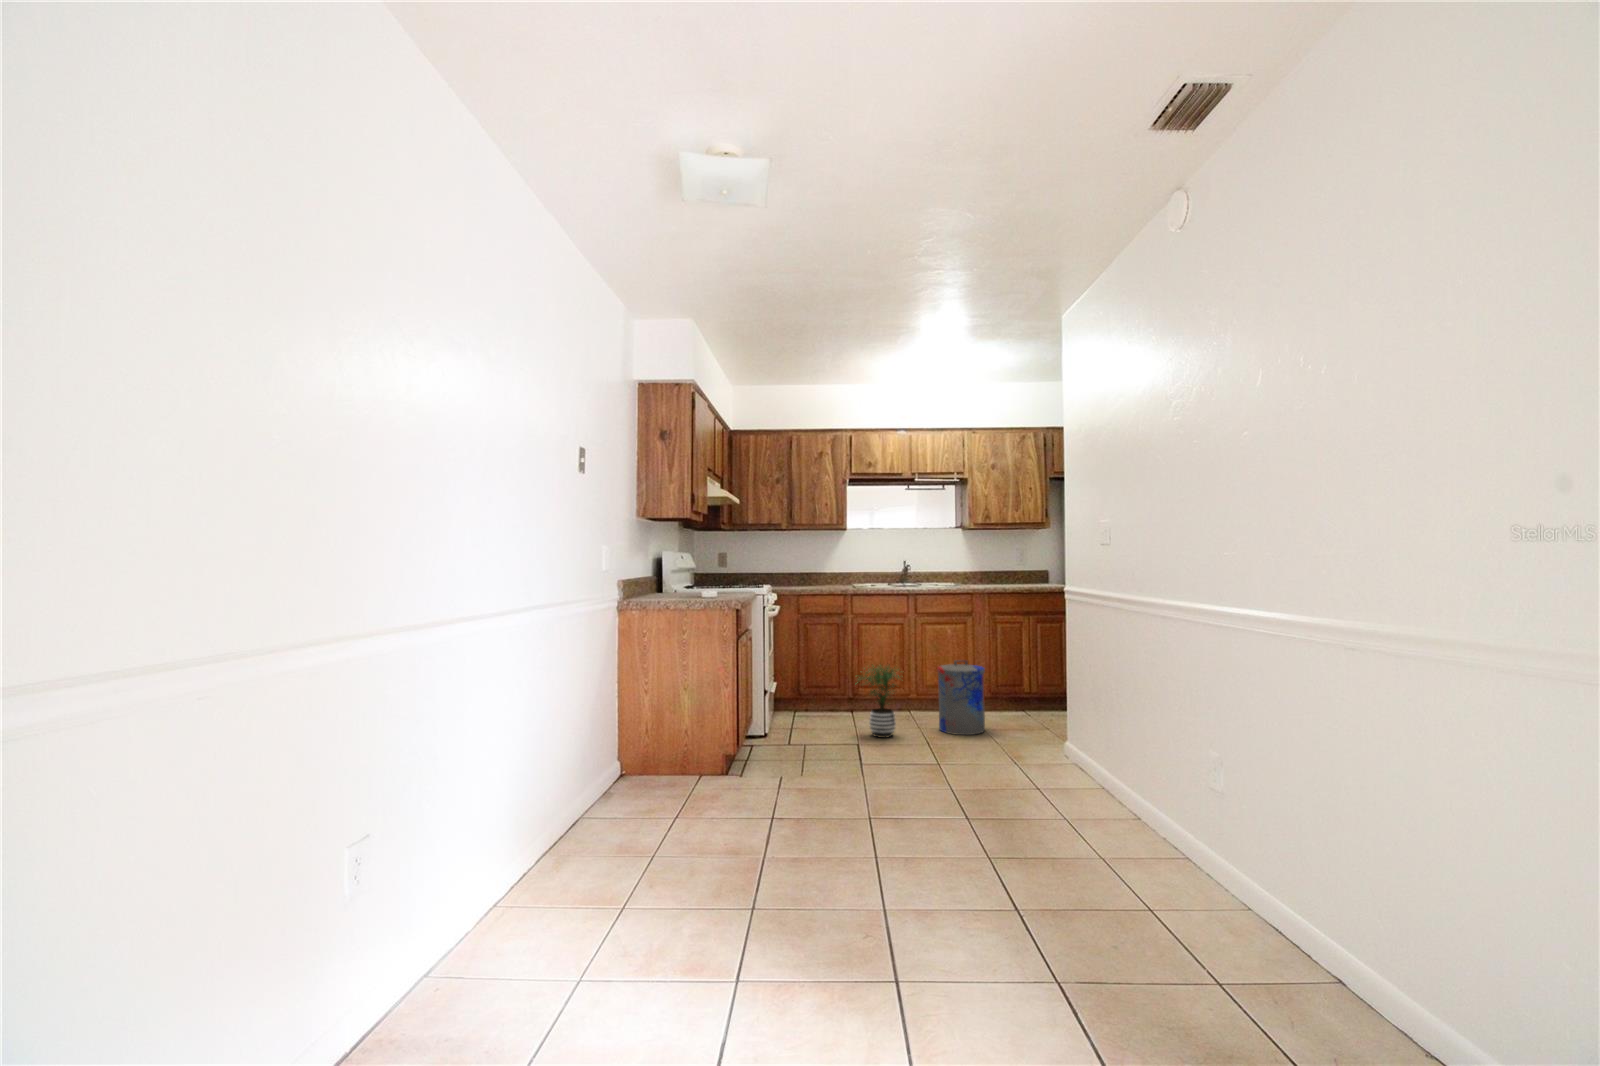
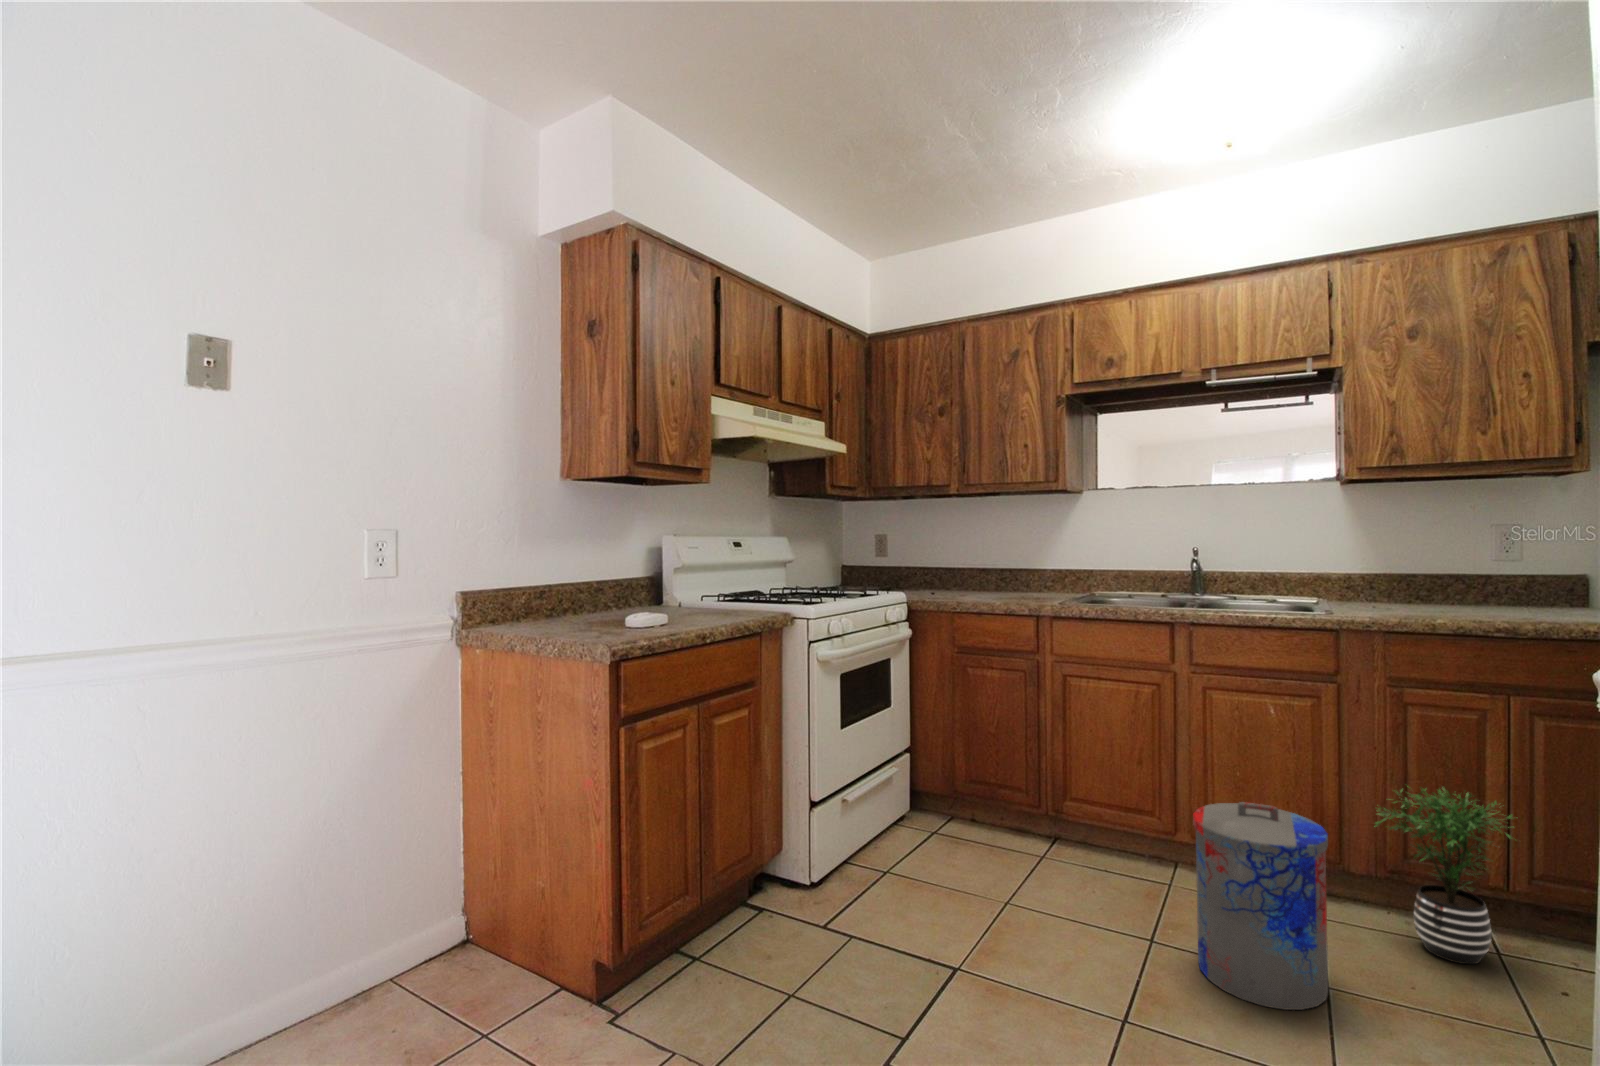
potted plant: present [855,665,900,738] -> present [1374,787,1512,964]

